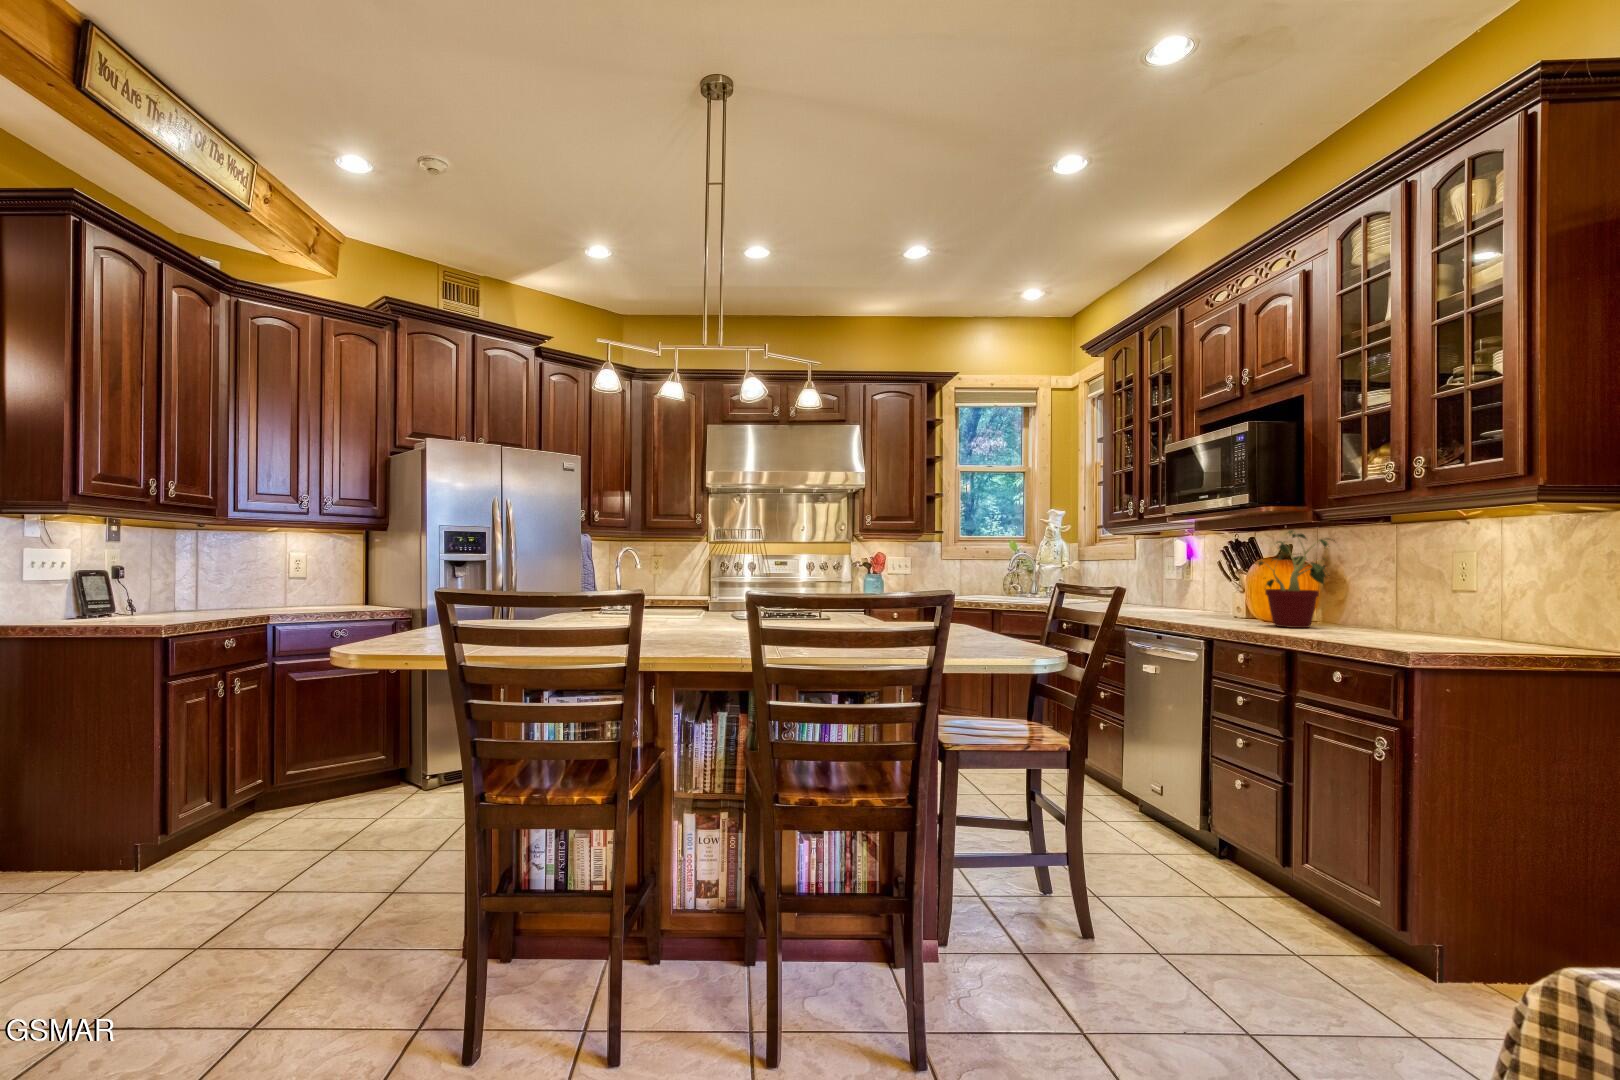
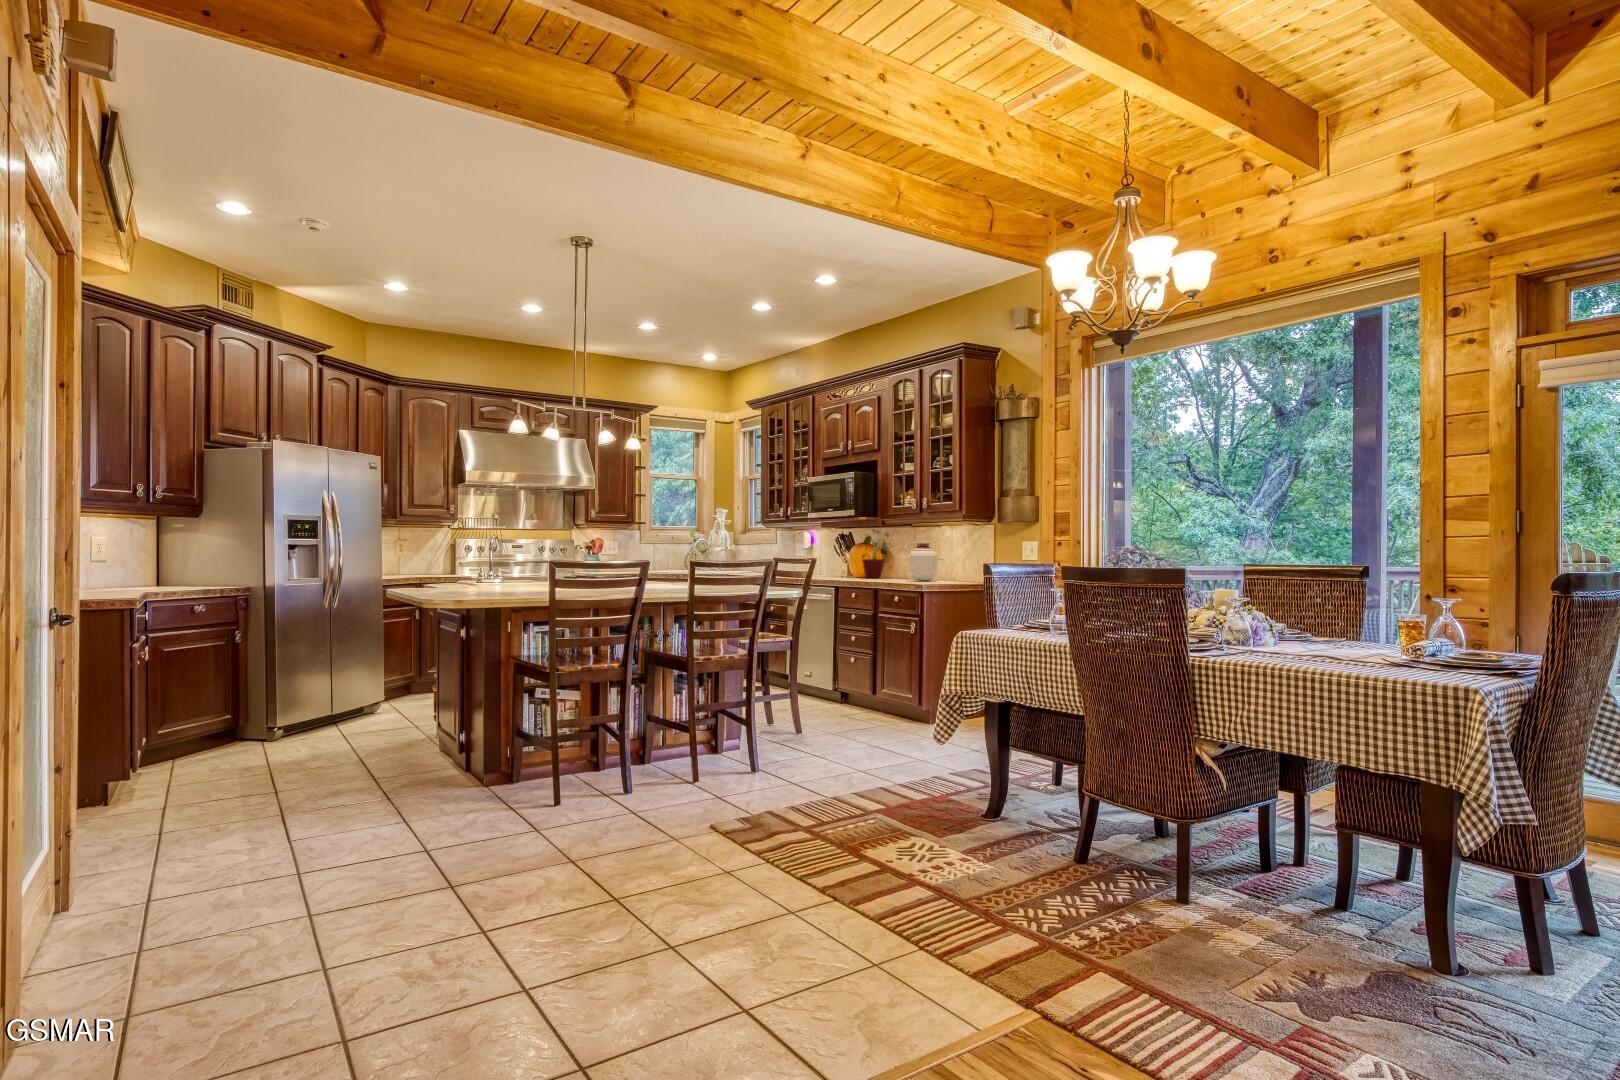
vase: none [1376,555,1459,646] -> present [909,542,937,581]

